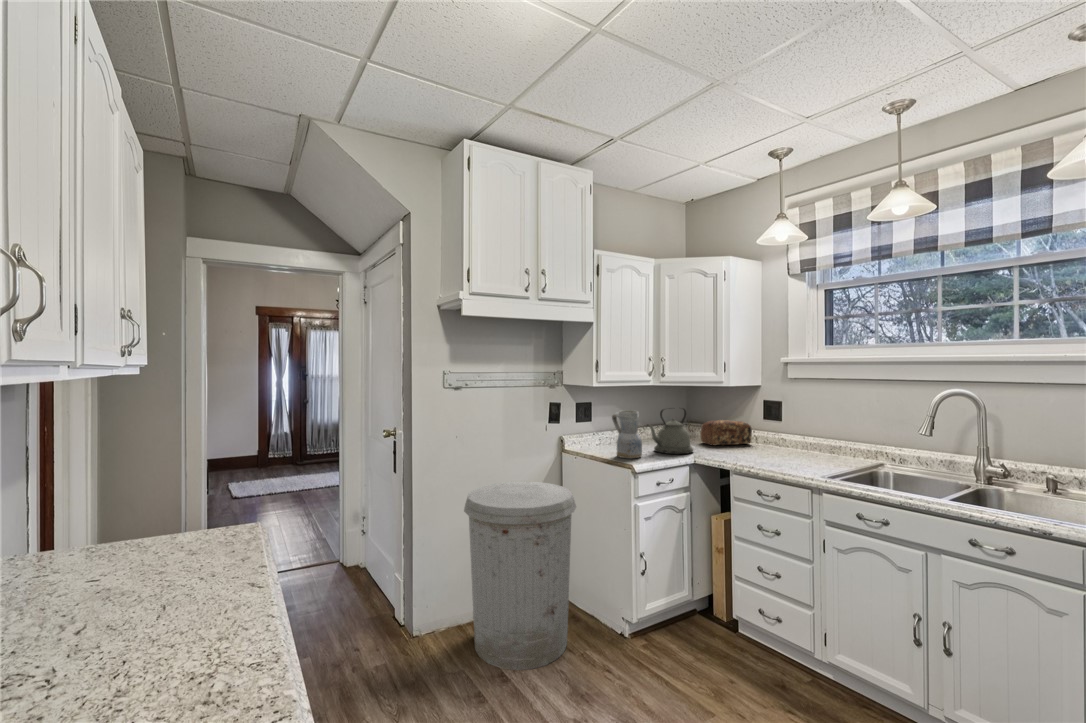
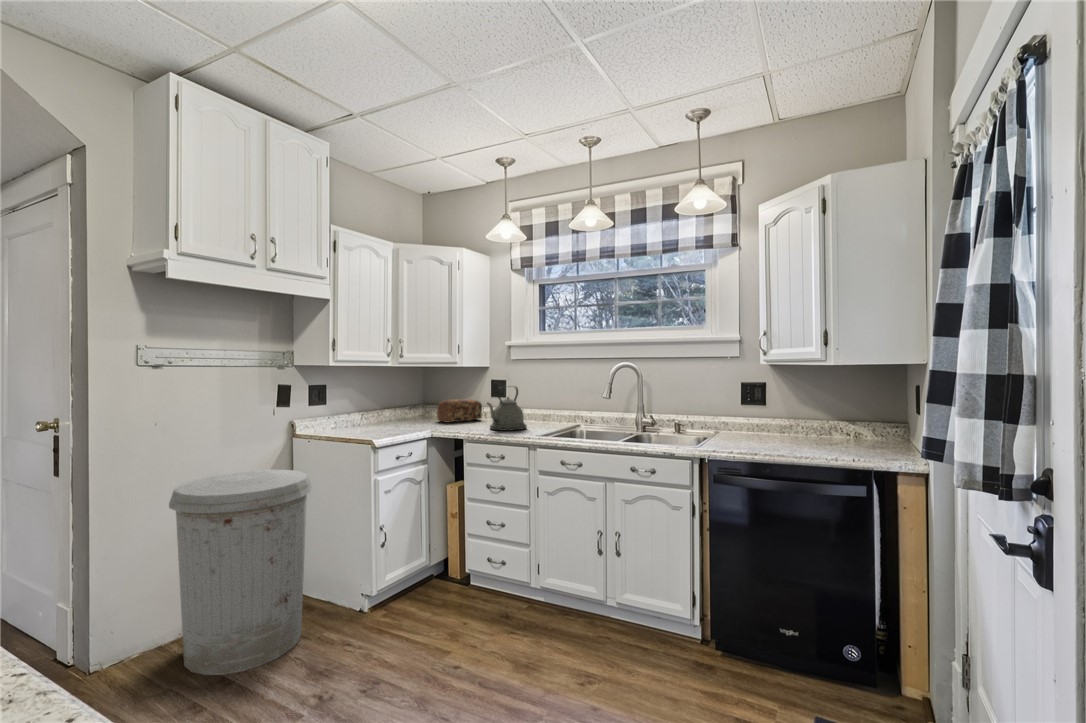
kettle: present [647,408,693,454] -> present [487,387,527,431]
ceramic pitcher: present [612,410,642,458] -> none [350,389,381,436]

